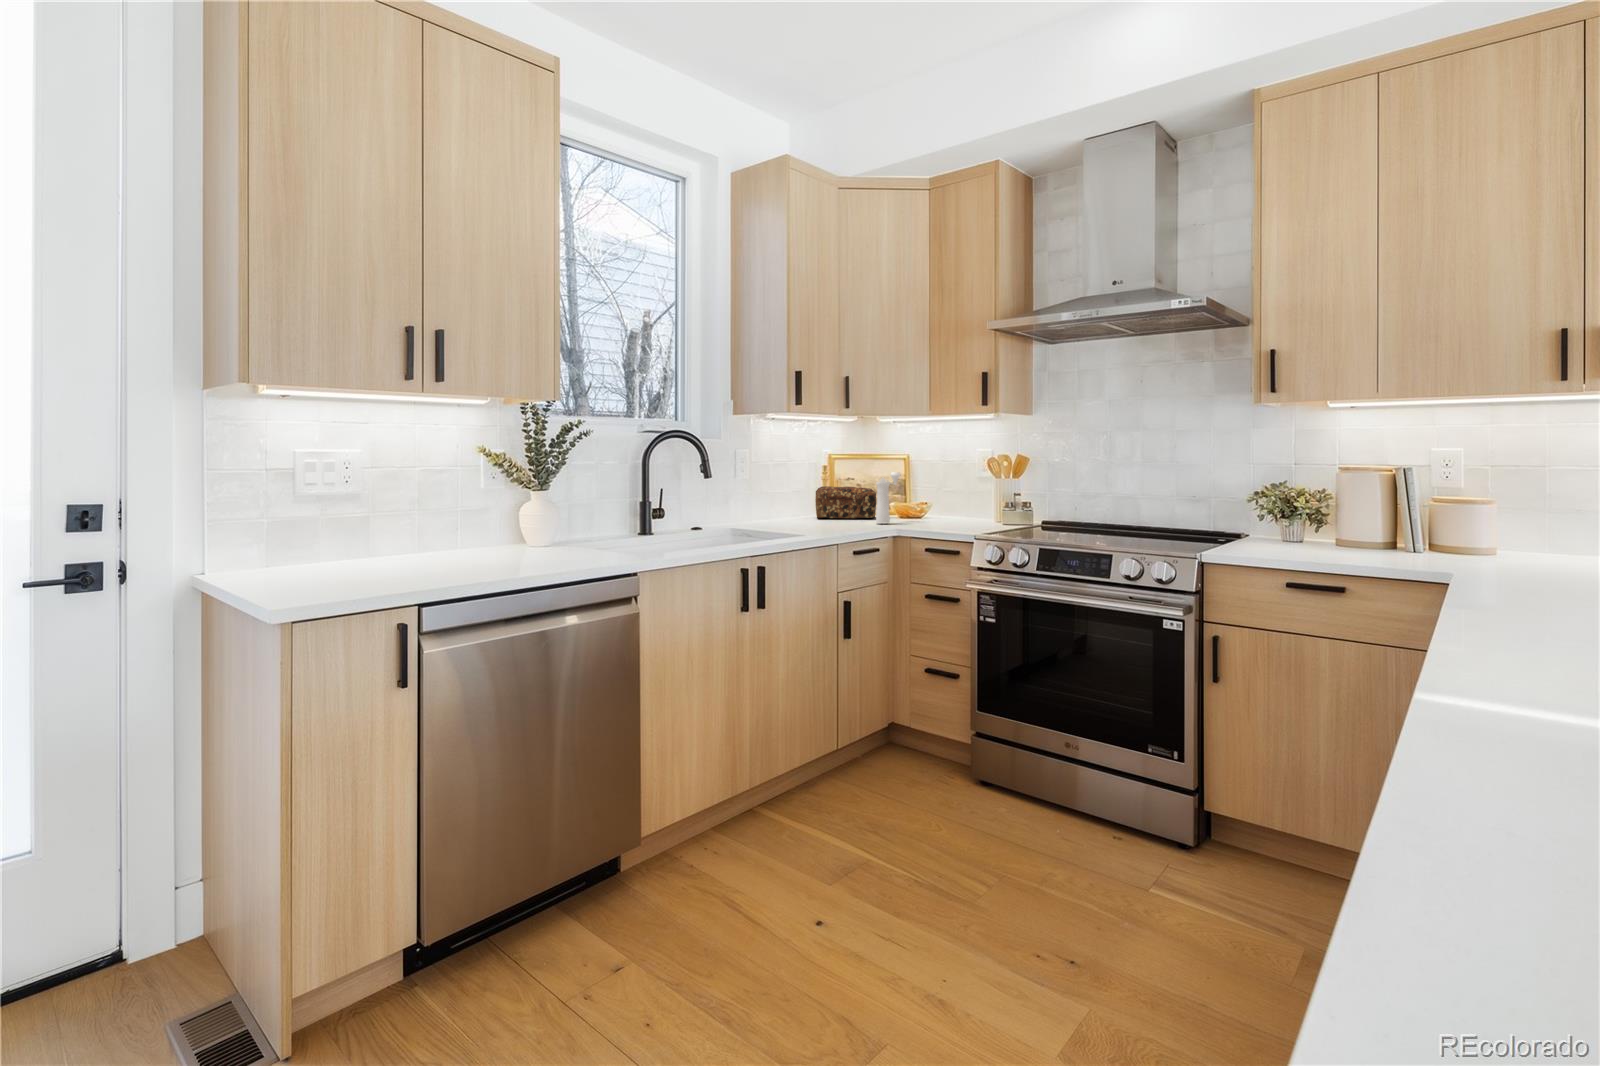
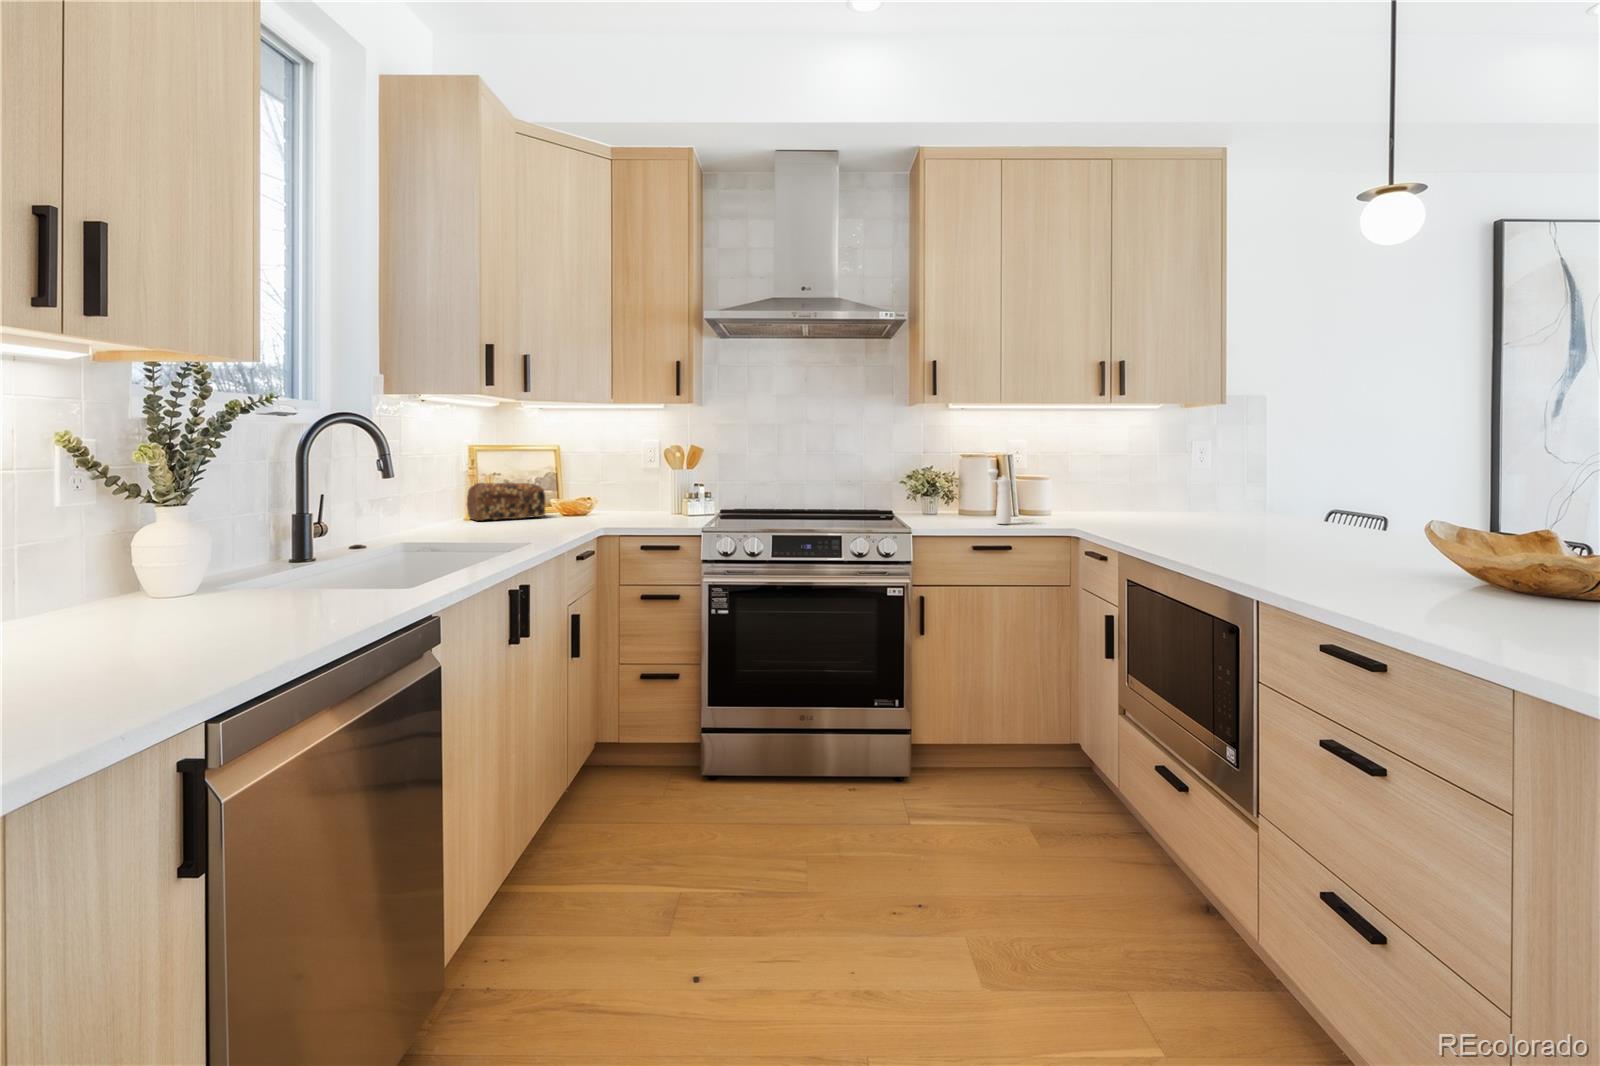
pepper mill: present [876,472,900,524] -> present [987,469,1011,524]

